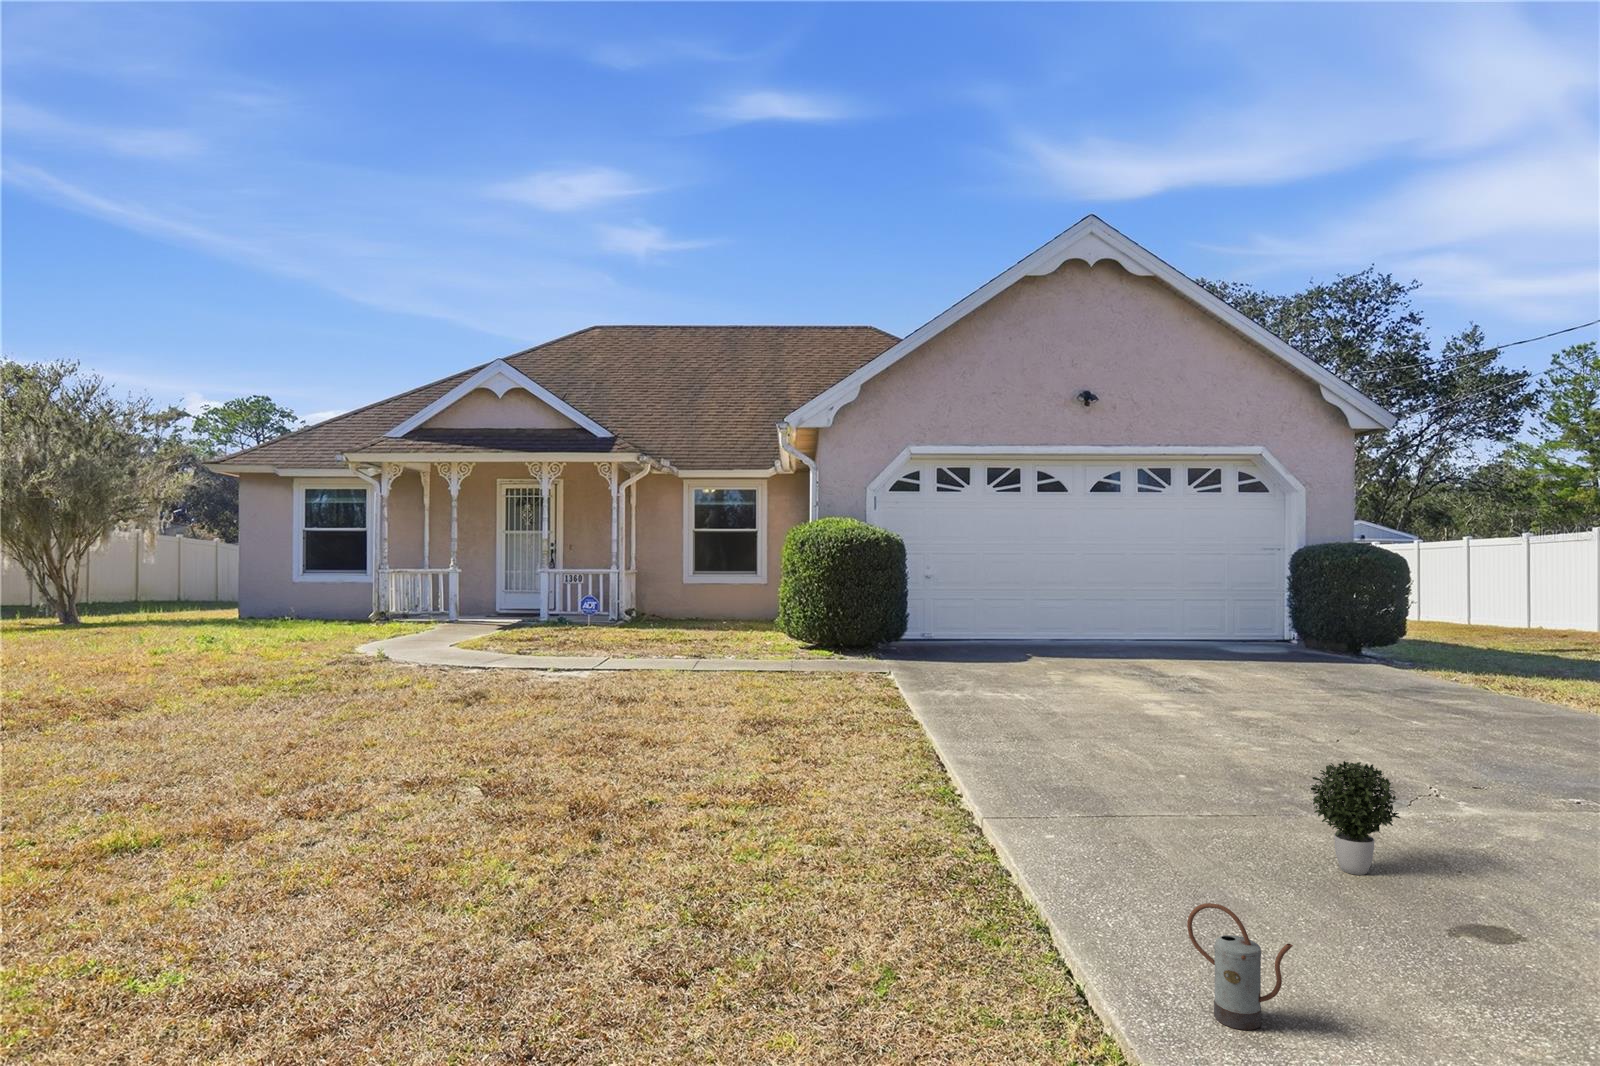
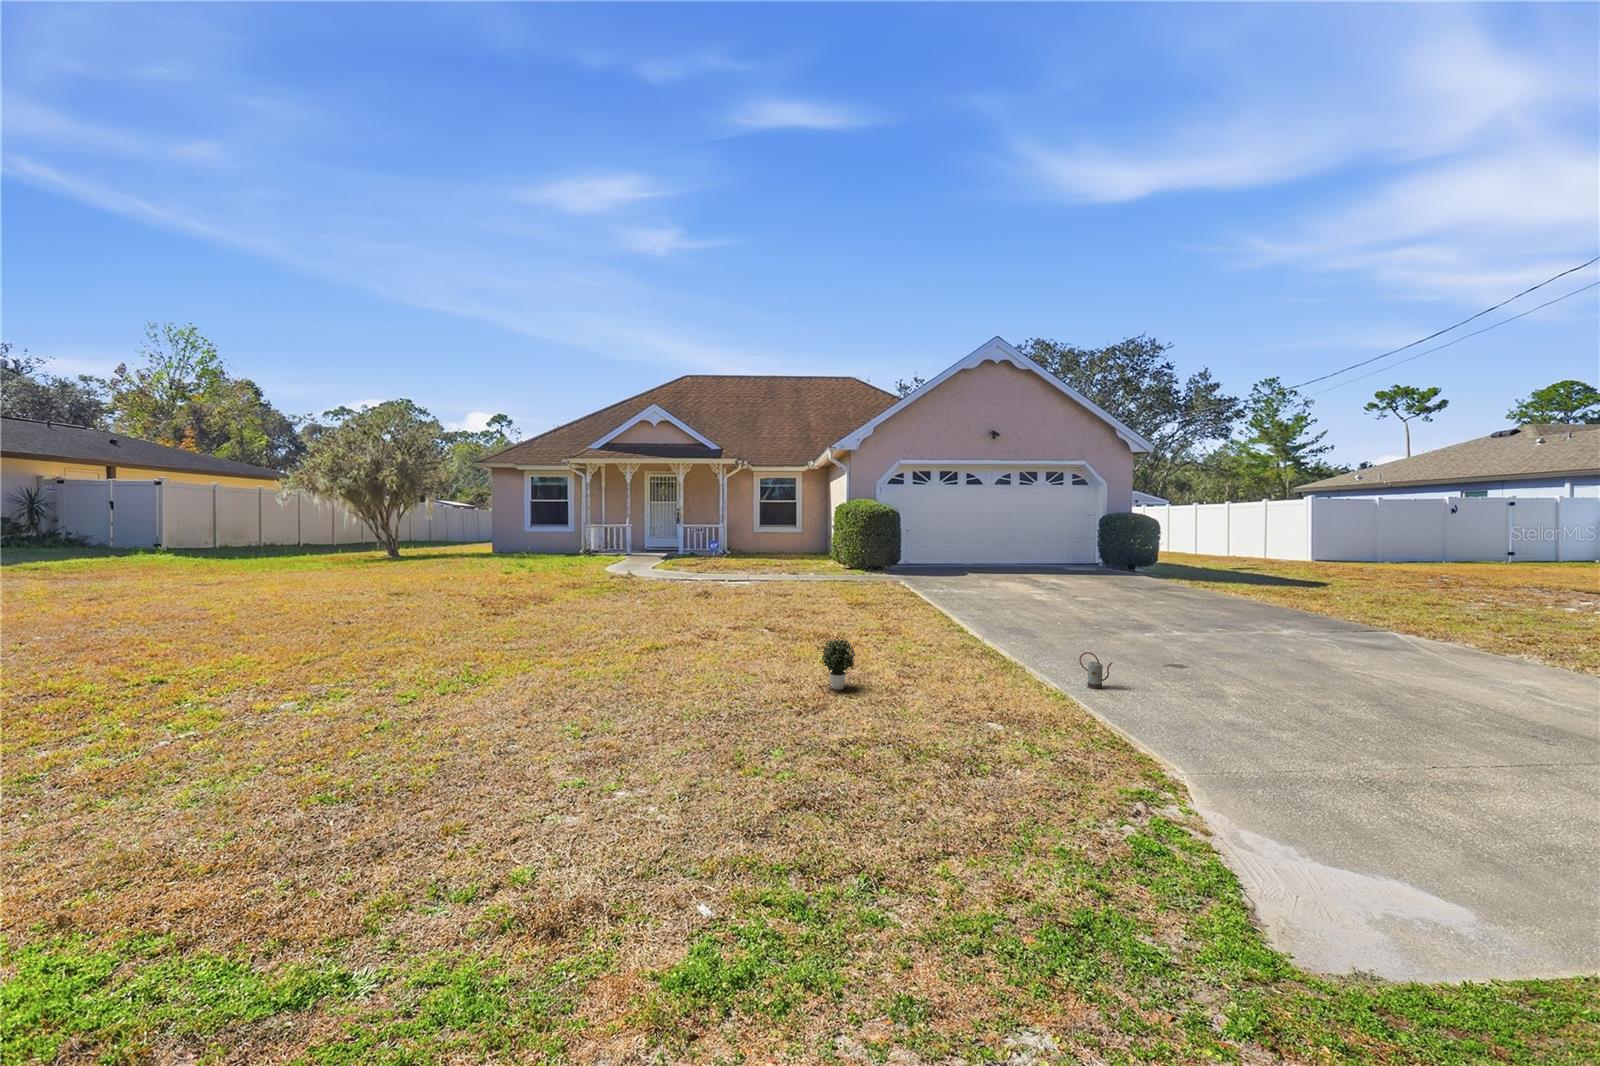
potted plant: present [1311,761,1400,875] -> present [822,639,855,690]

